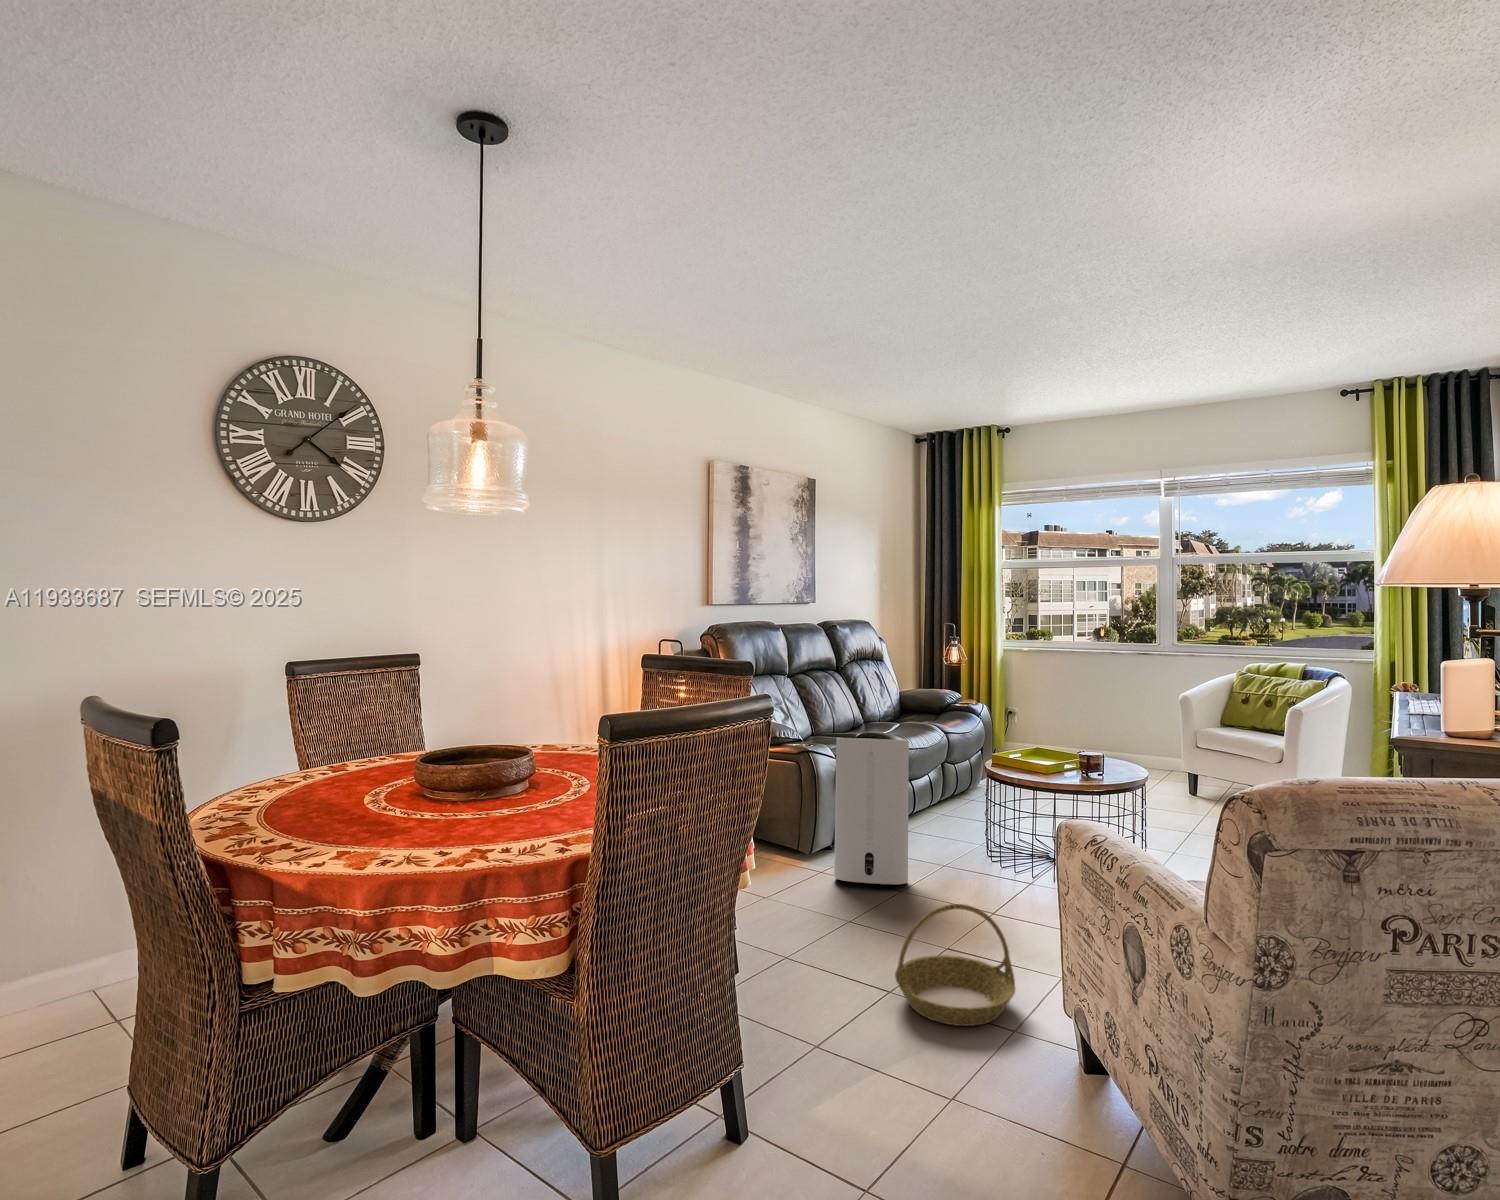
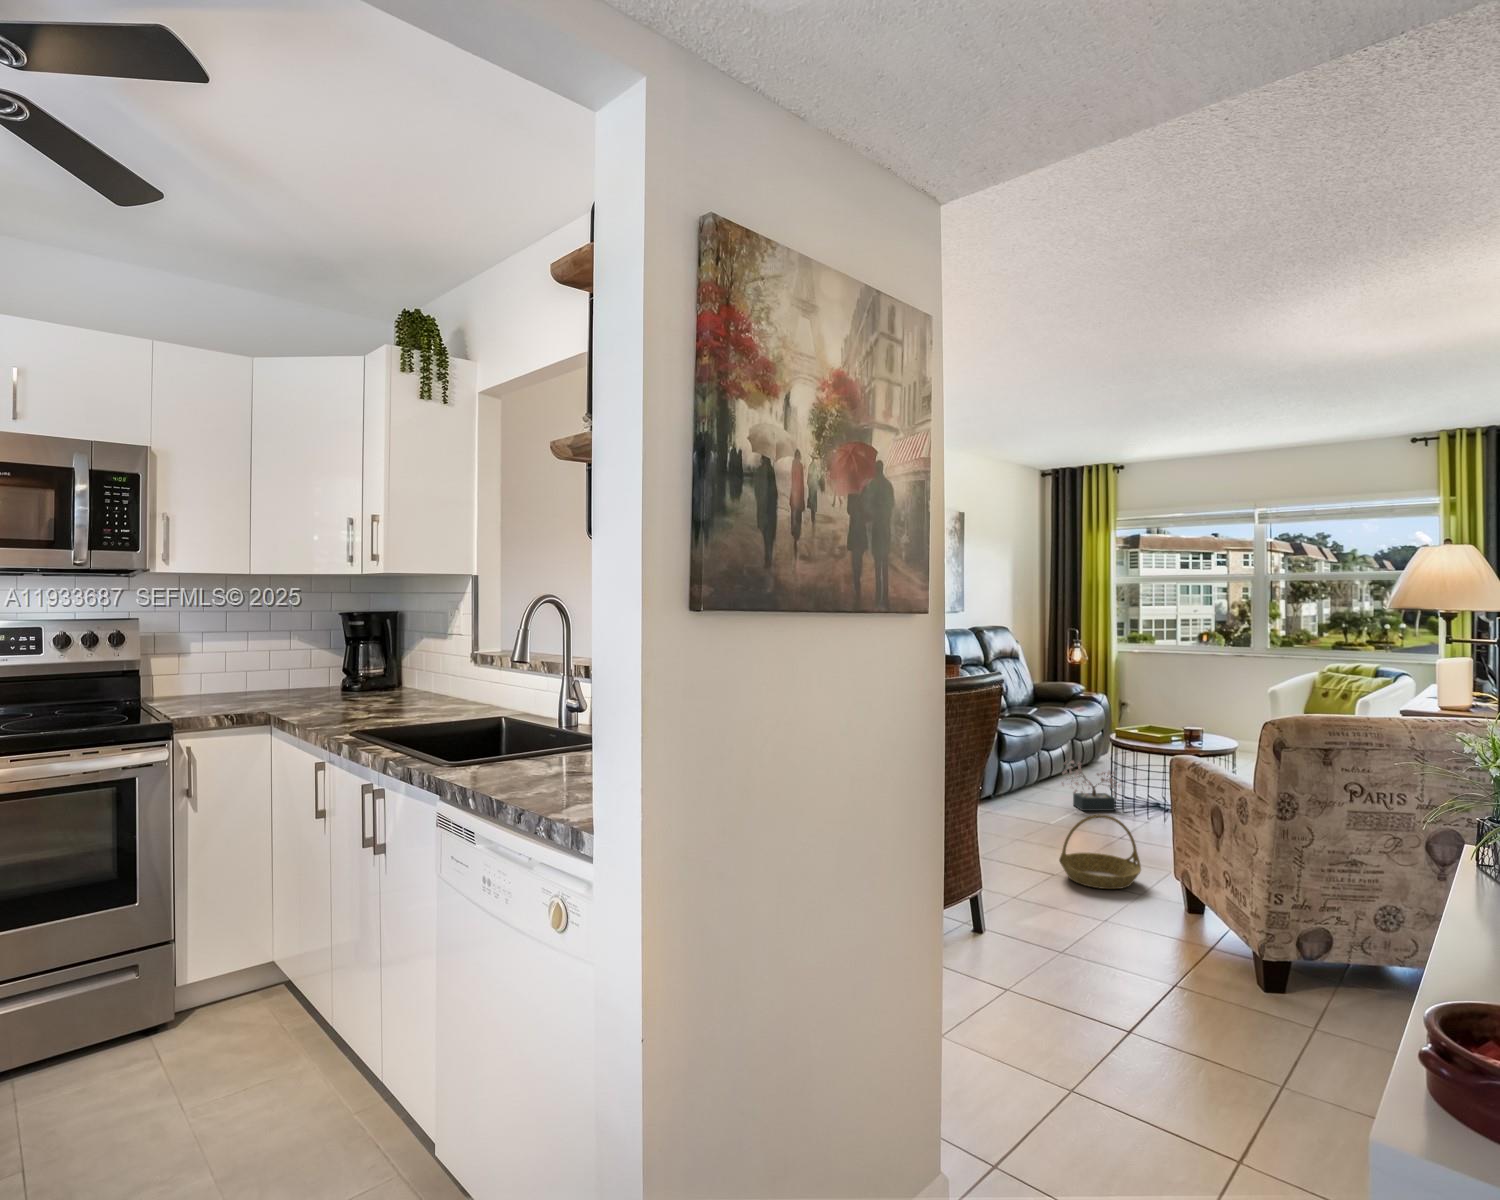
air purifier: present [834,738,909,885] -> none [998,713,1055,820]
decorative plant: none [921,796,998,866] -> present [1062,761,1121,811]

